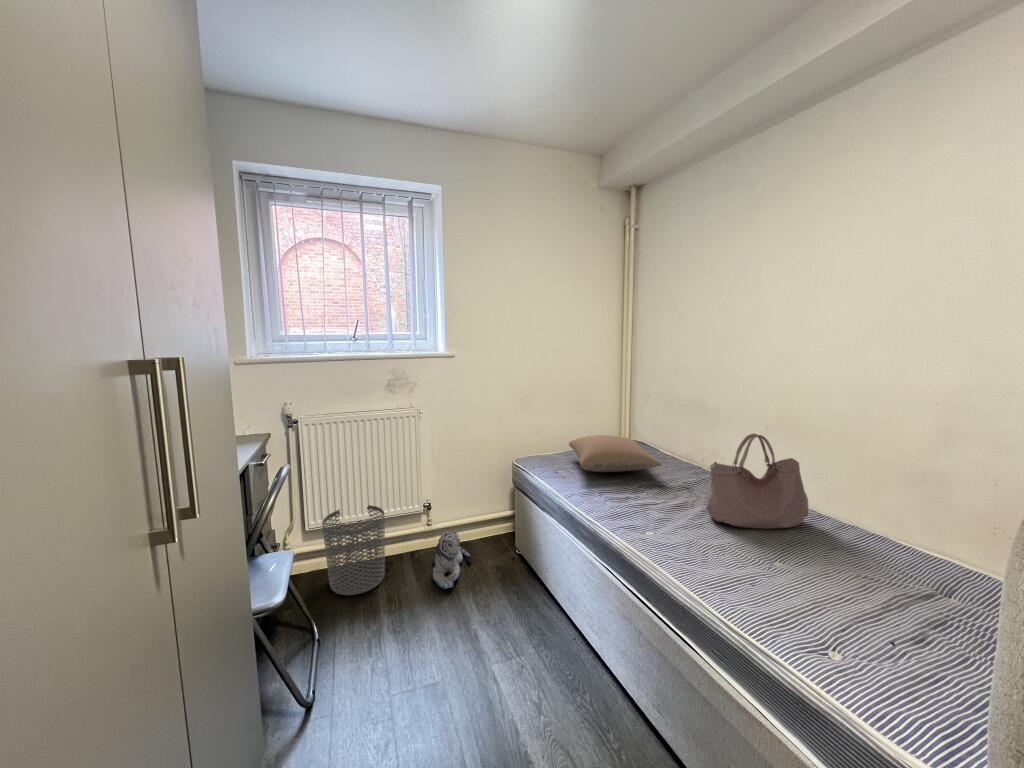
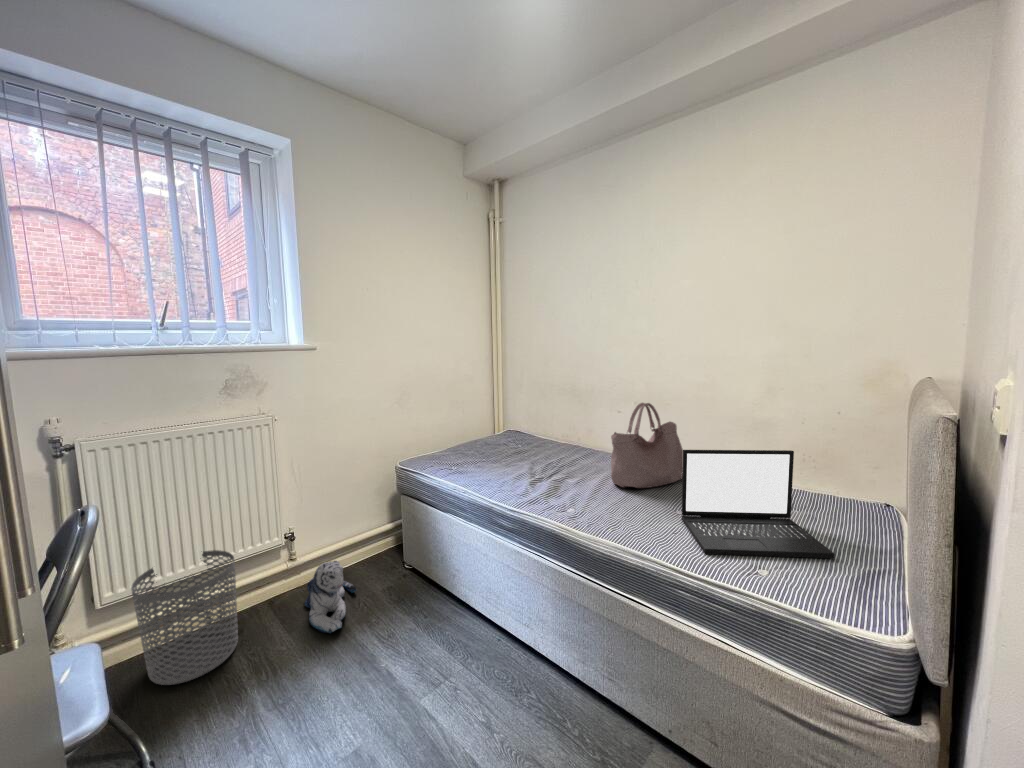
pillow: present [569,435,662,472] -> none [456,425,556,462]
laptop: none [766,496,952,669] -> present [682,450,835,558]

